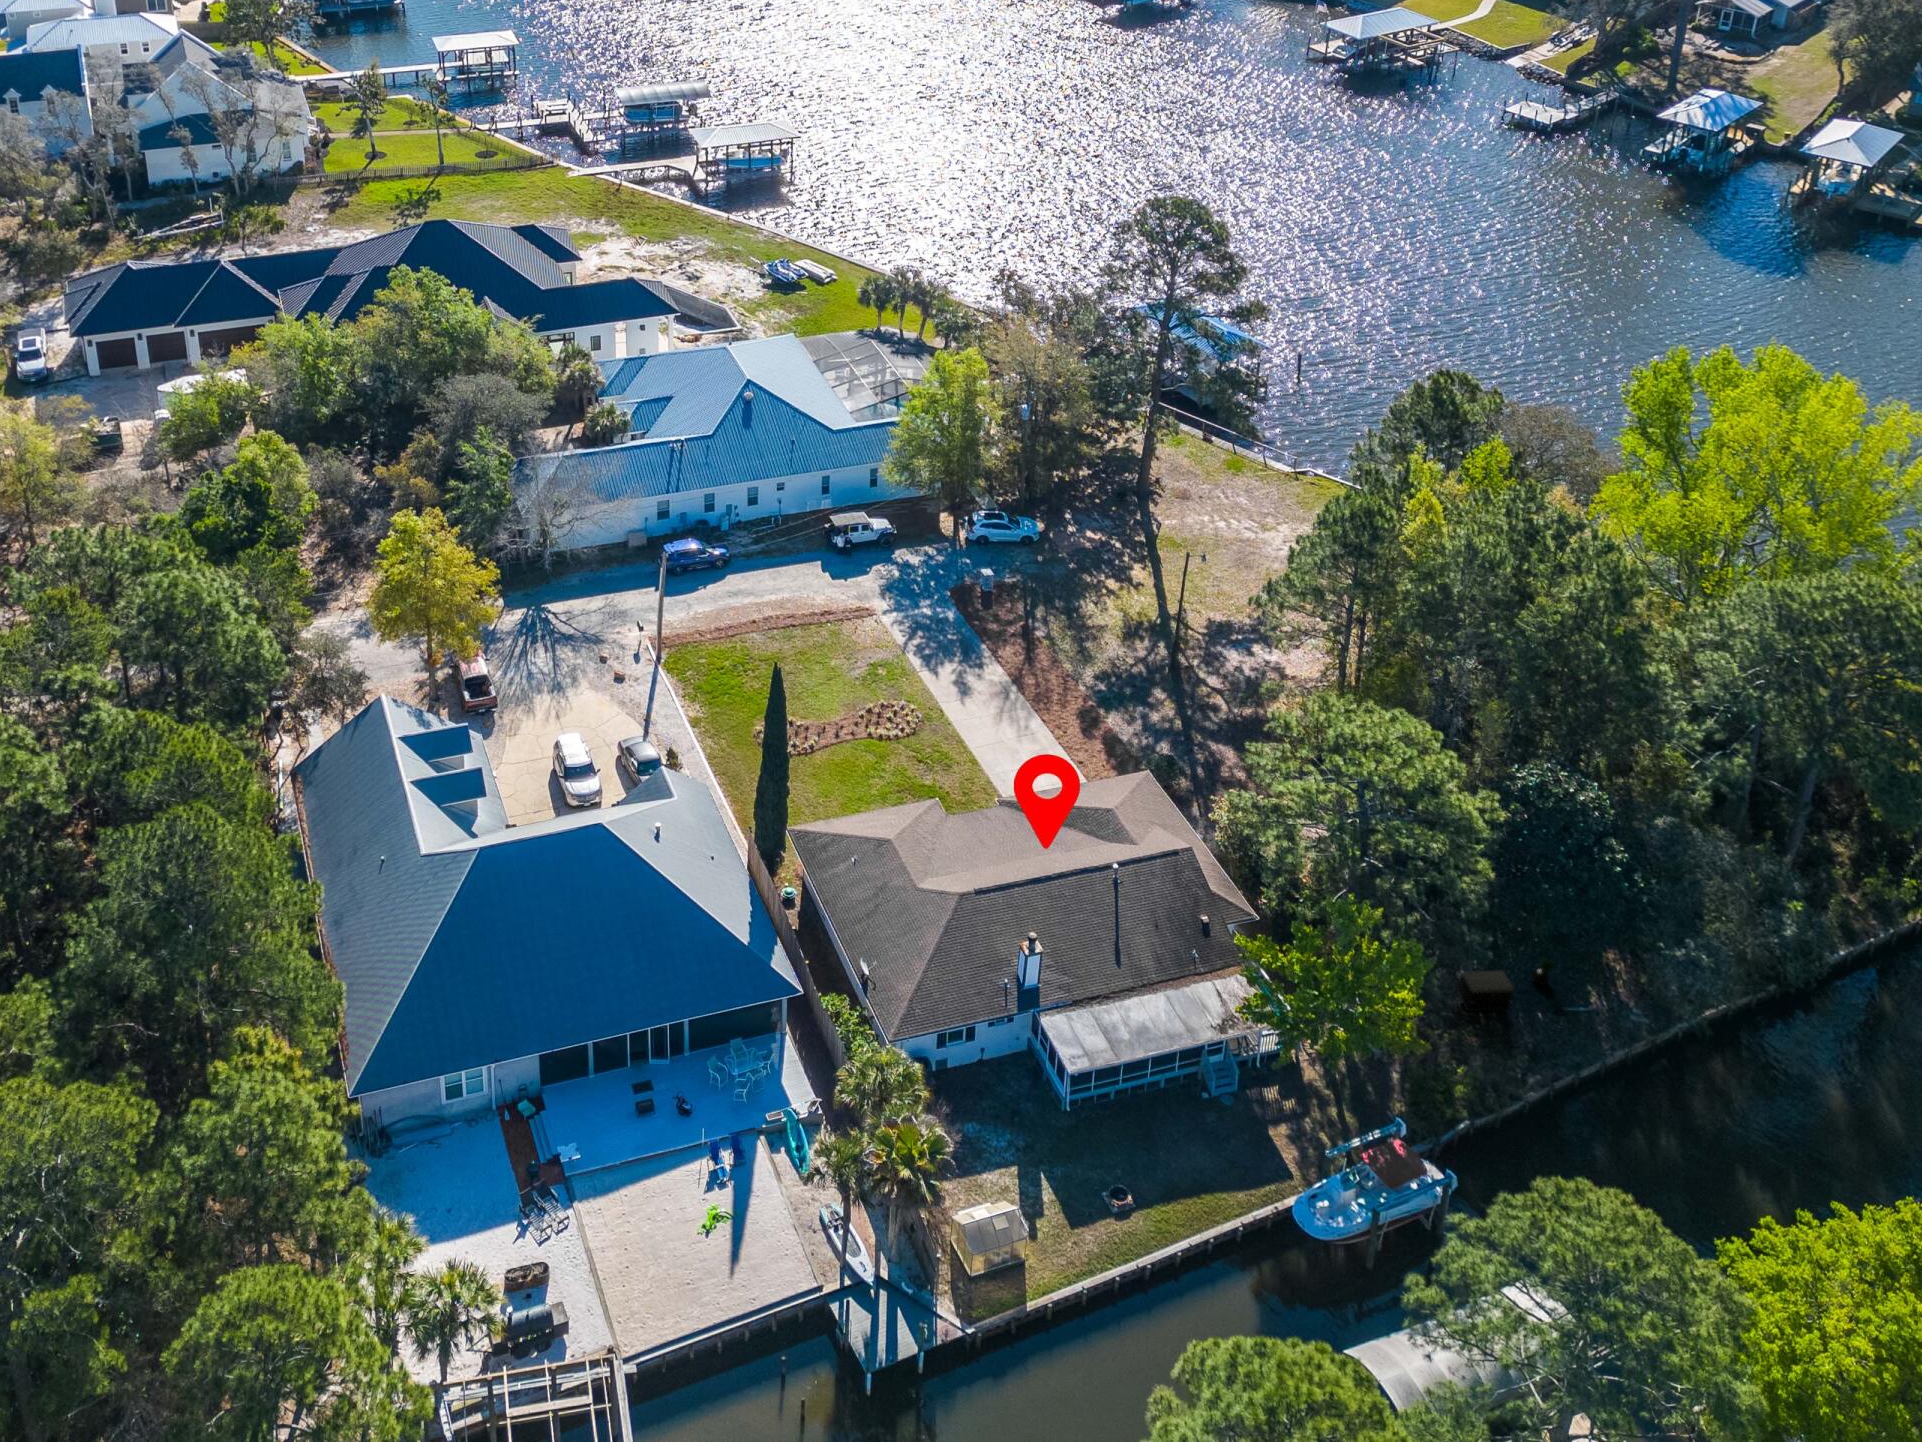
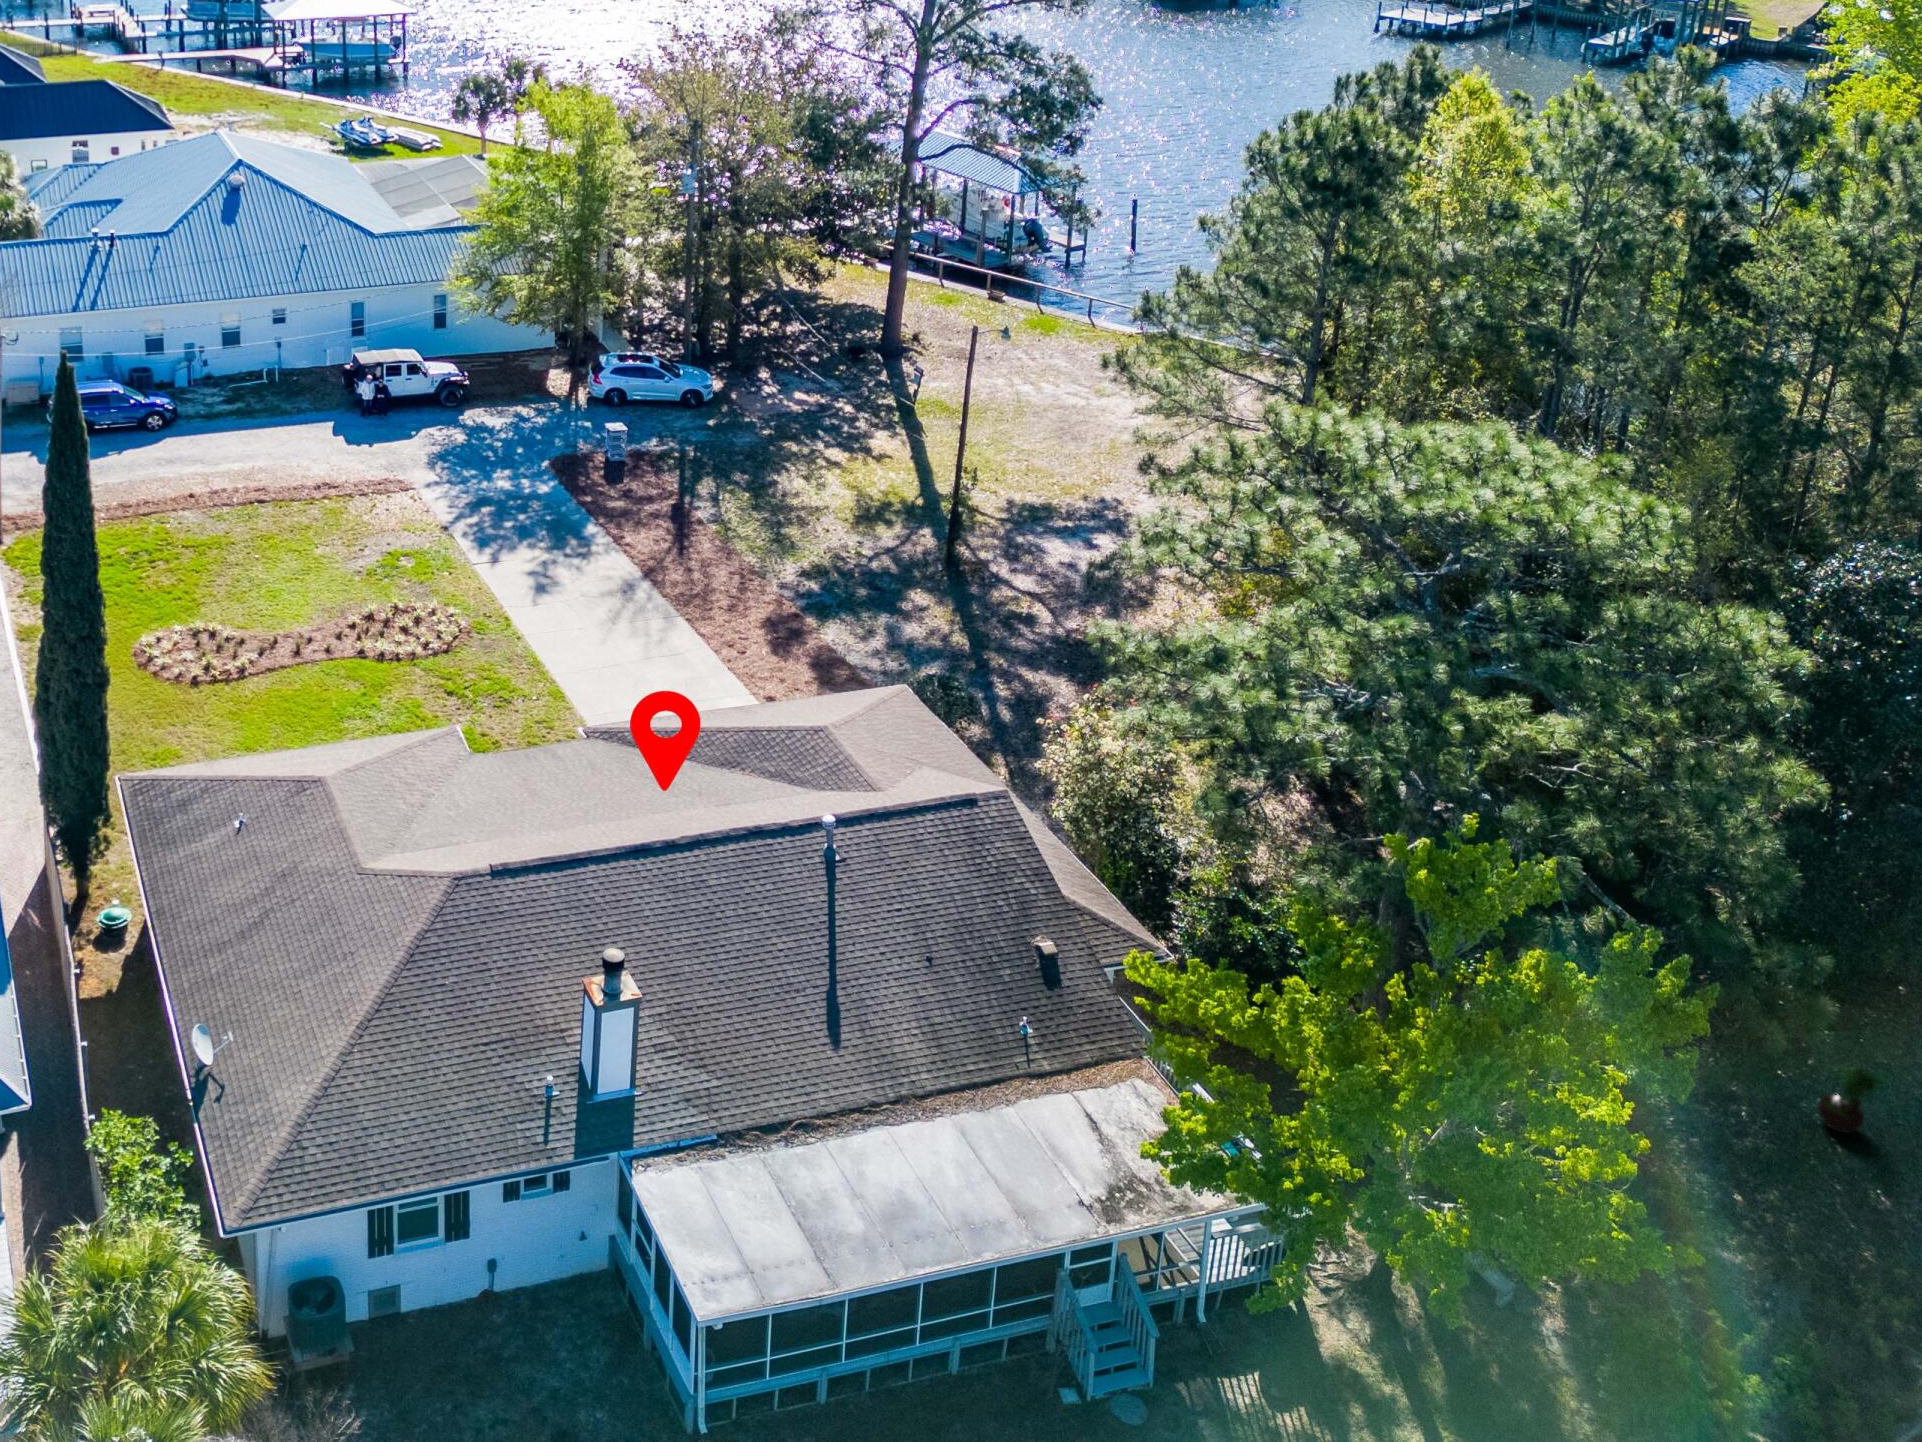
storage bench: present [1458,971,1514,1011] -> none [1650,1090,1807,1191]

